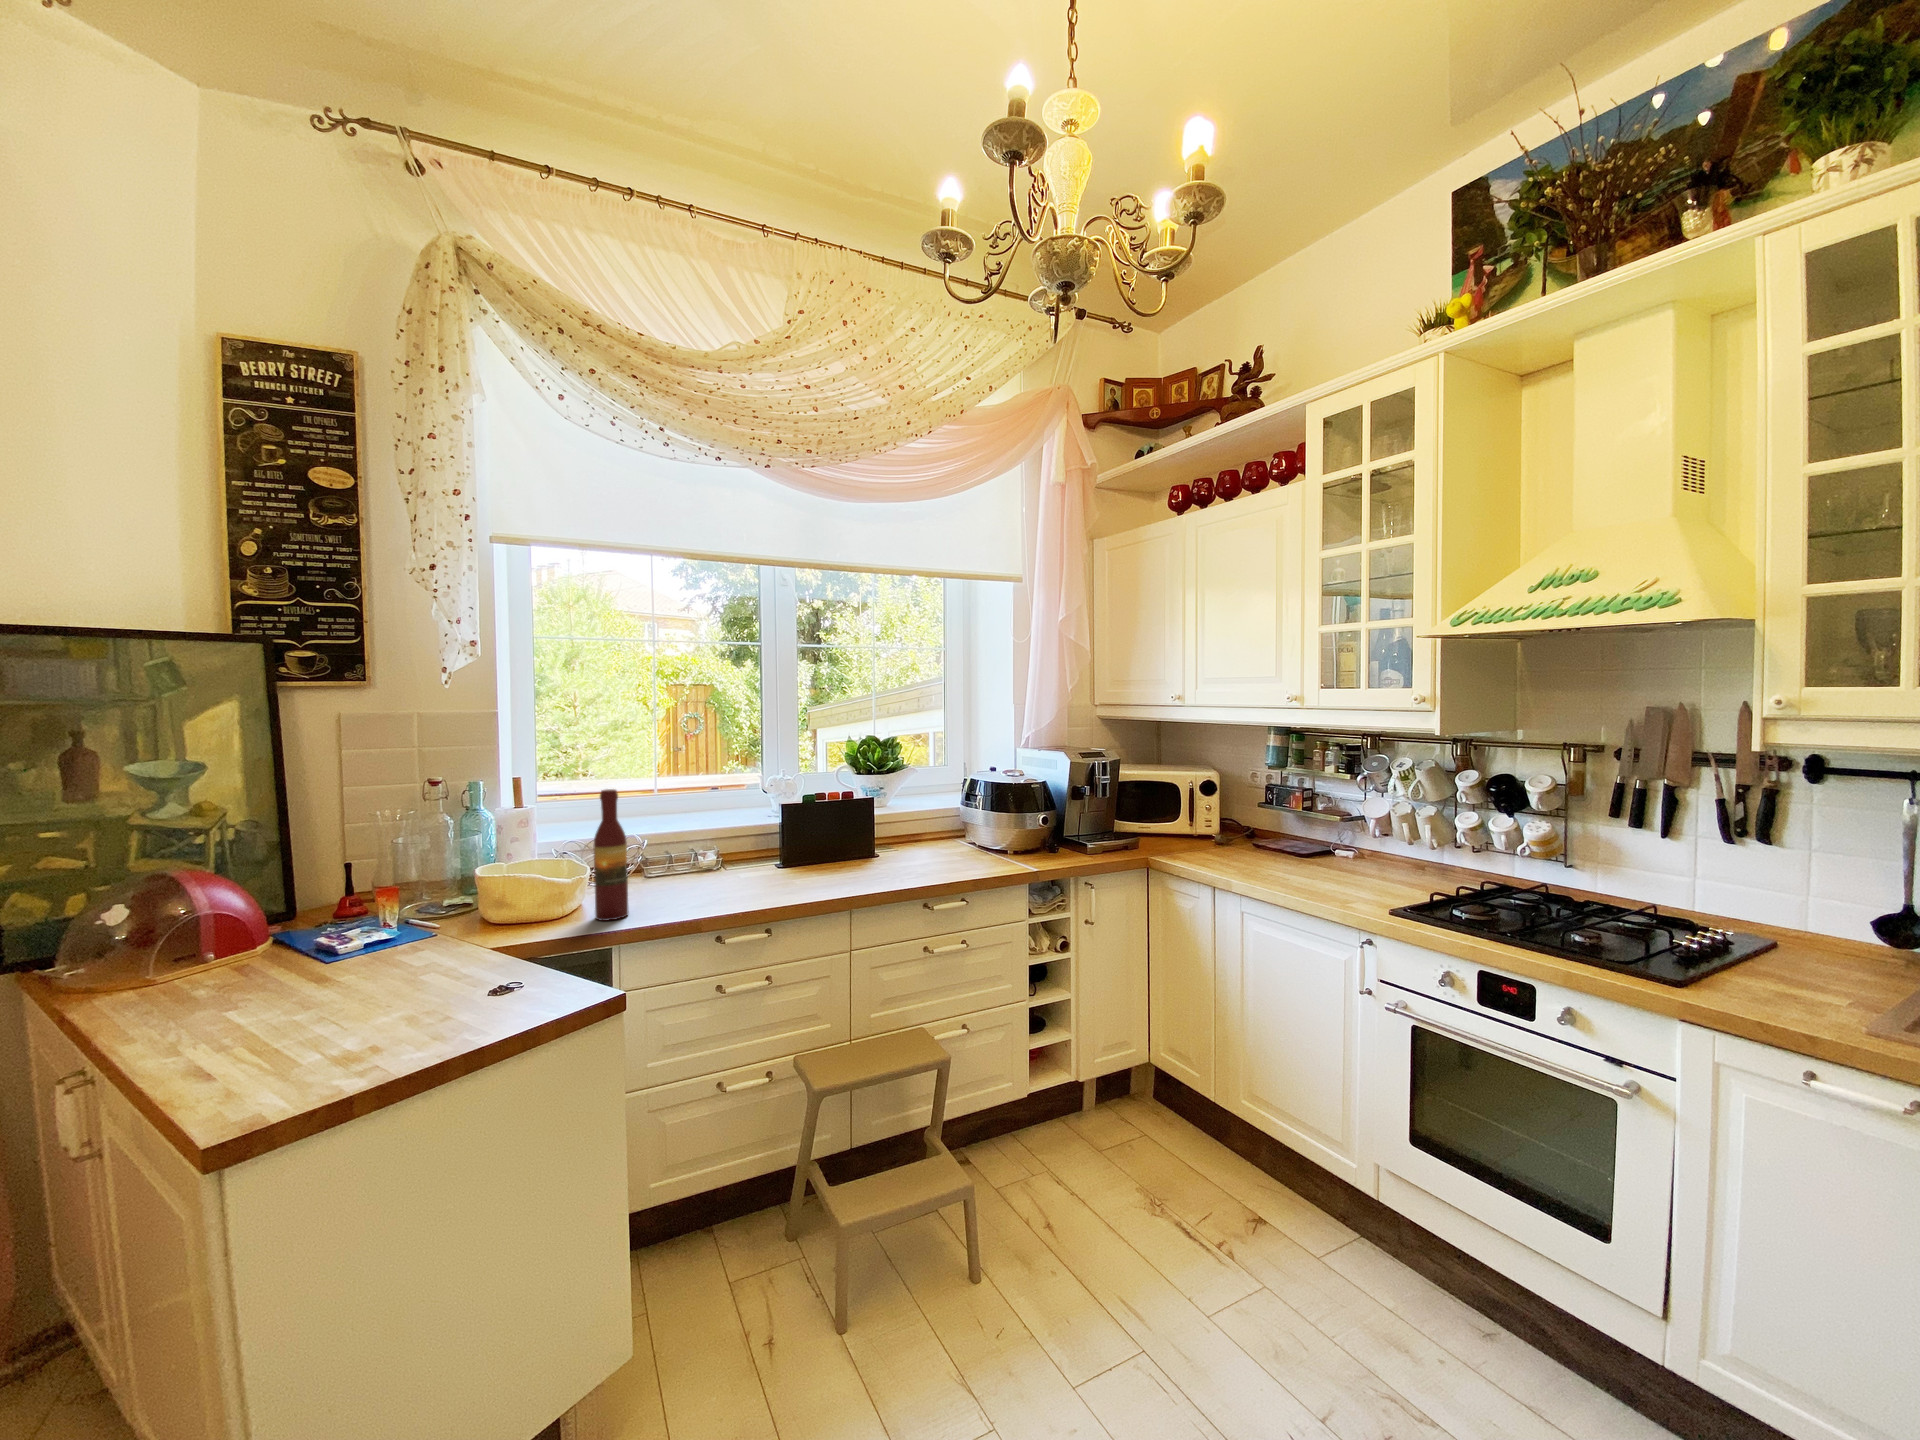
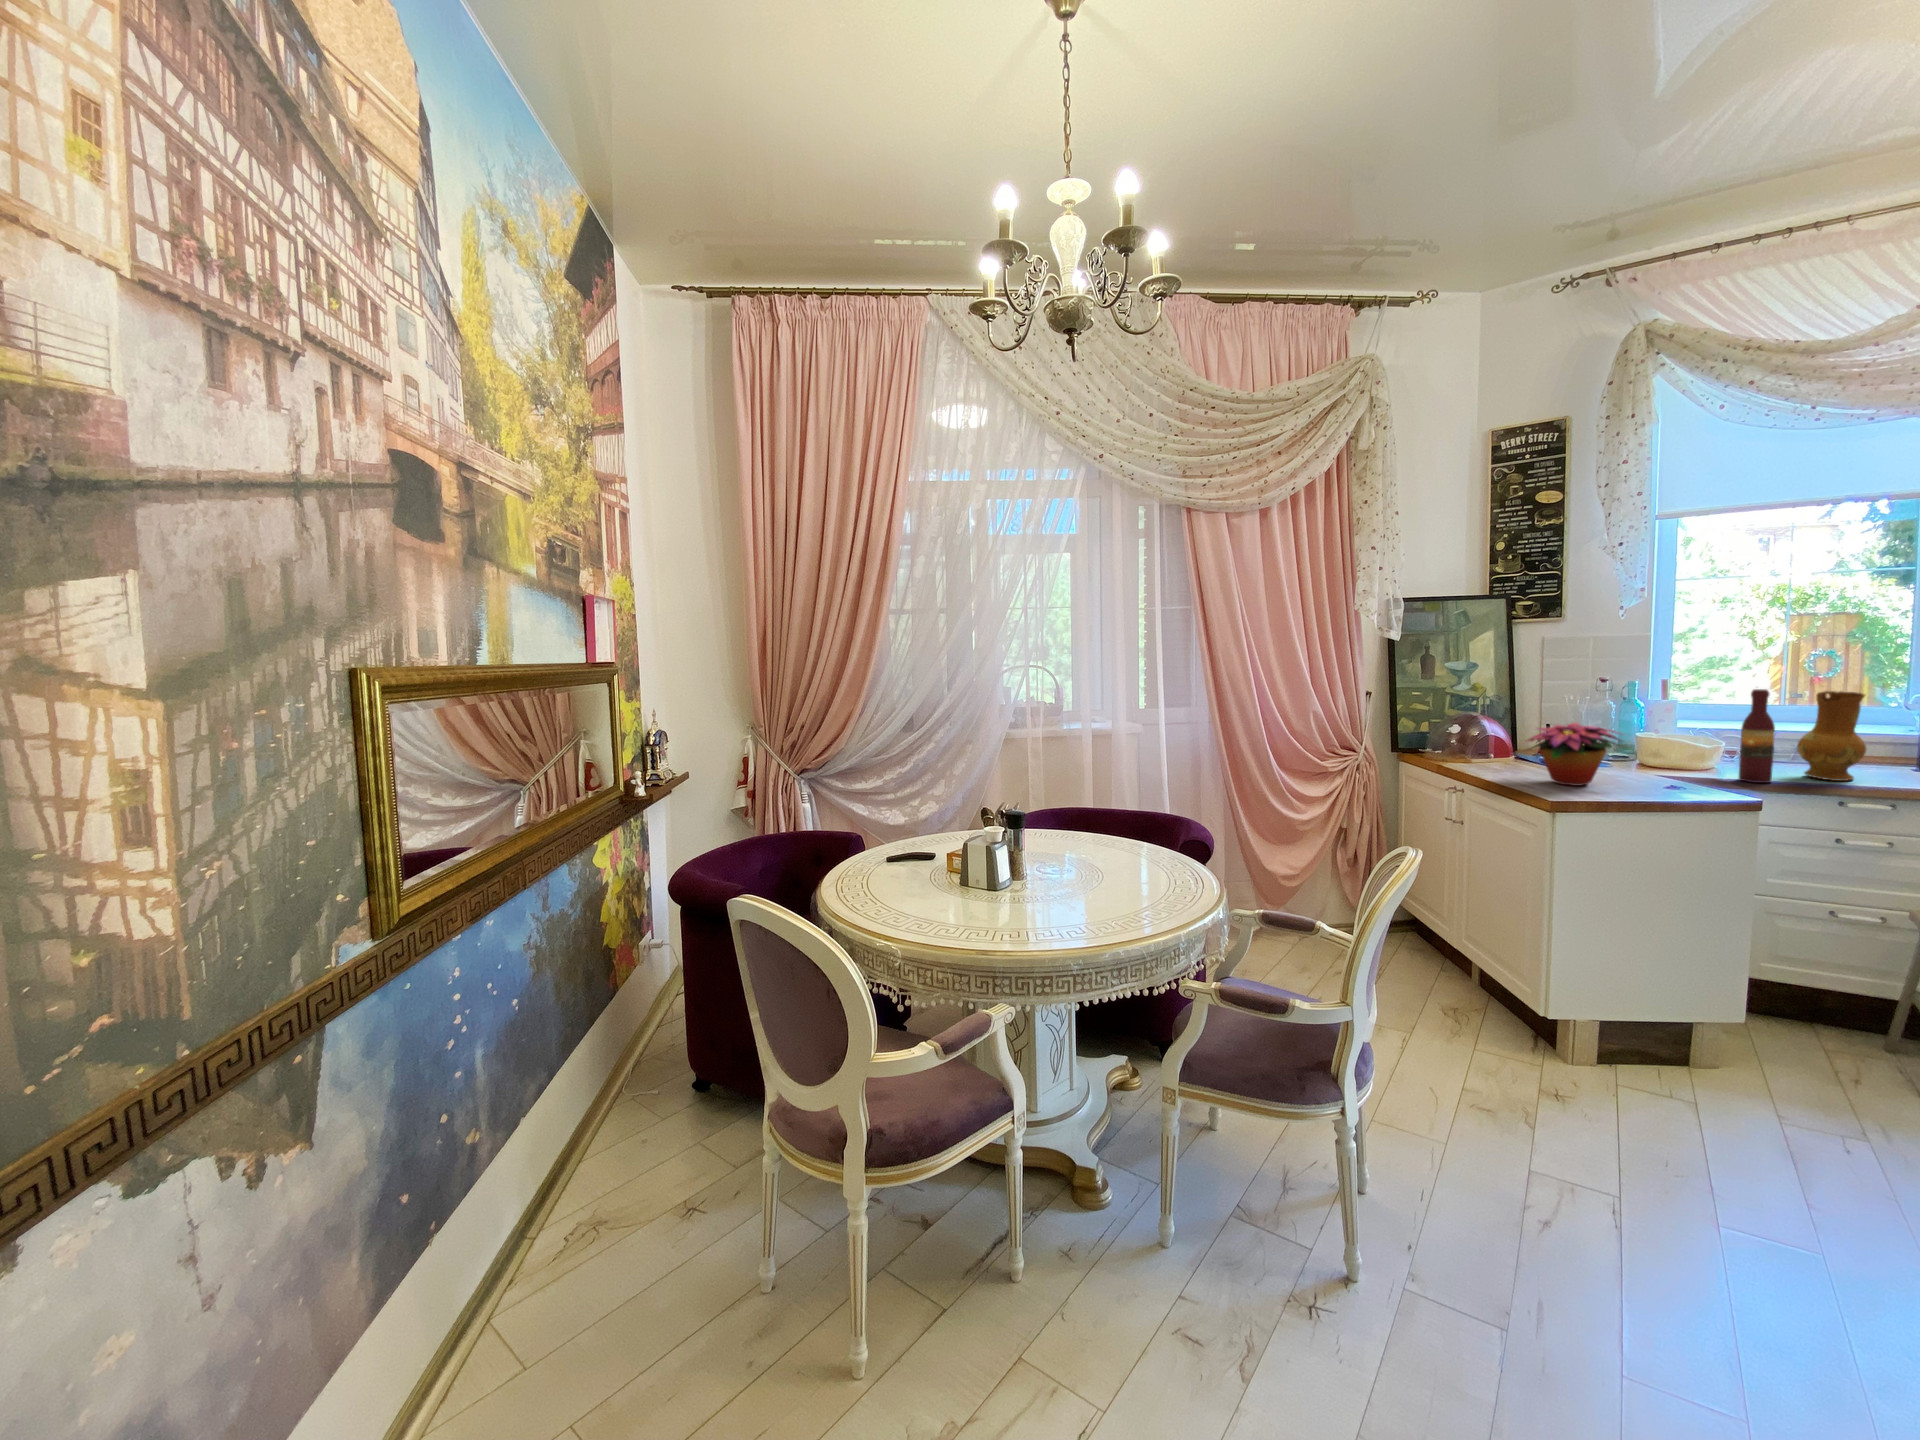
ceramic jug: none [648,787,704,898] -> present [1797,691,1866,781]
flower arrangement: none [217,870,458,1009] -> present [1526,723,1627,786]

